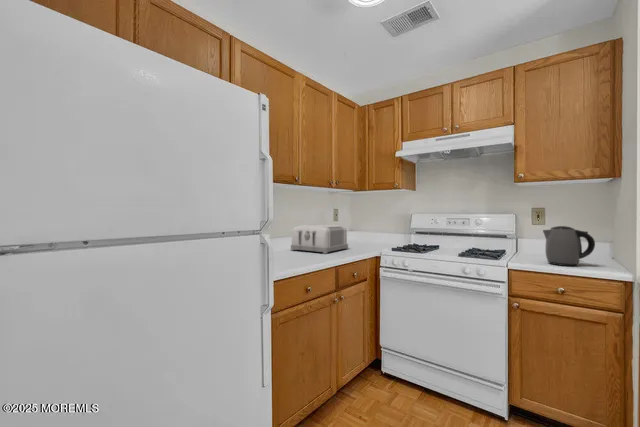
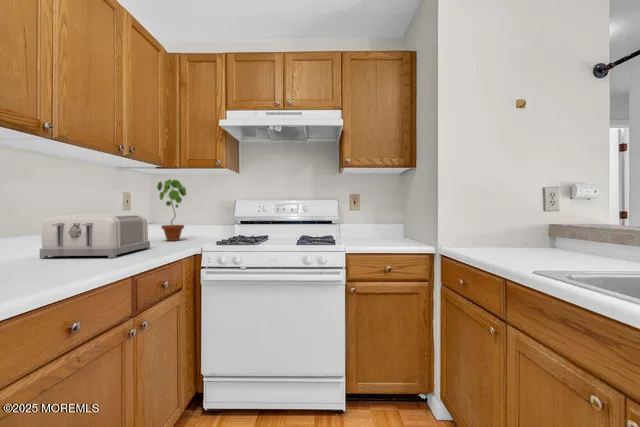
potted plant: none [355,199,374,244] -> present [157,180,186,241]
kettle: present [543,226,595,266] -> none [371,208,410,246]

